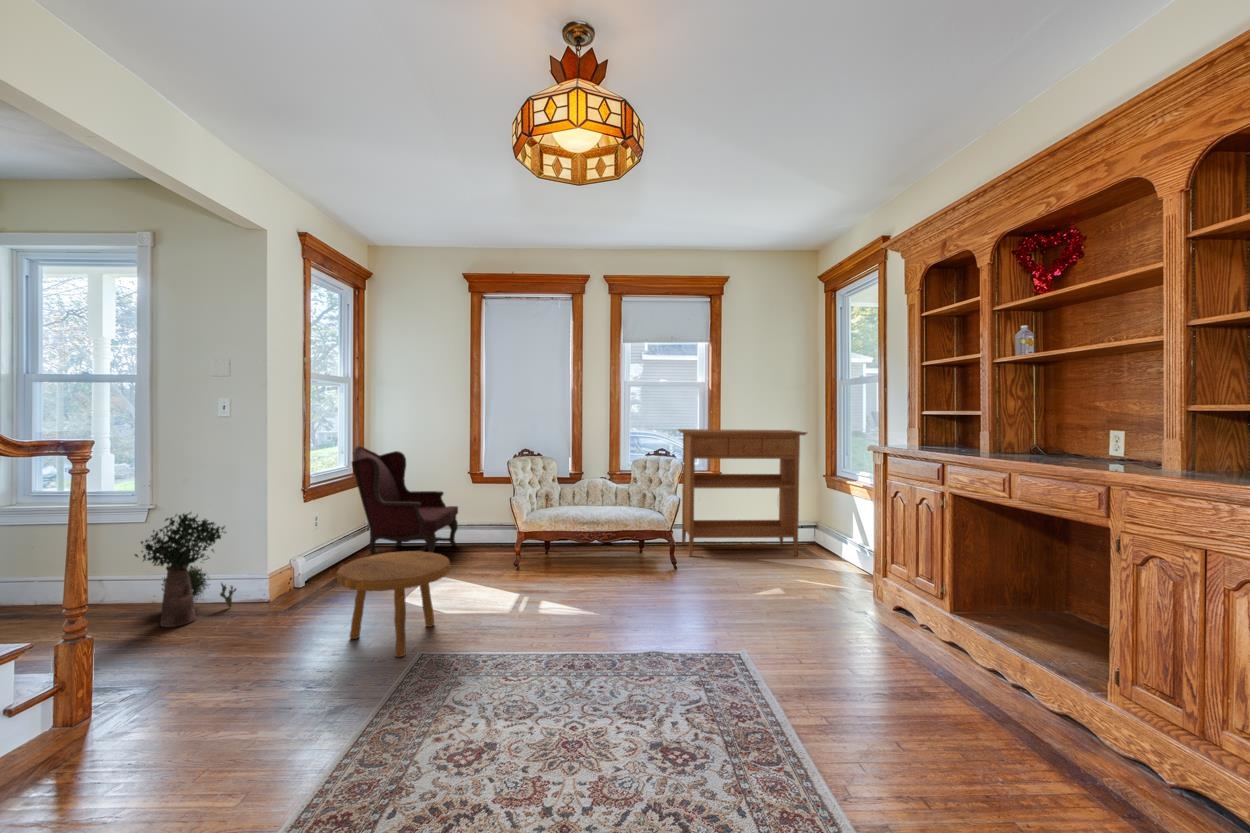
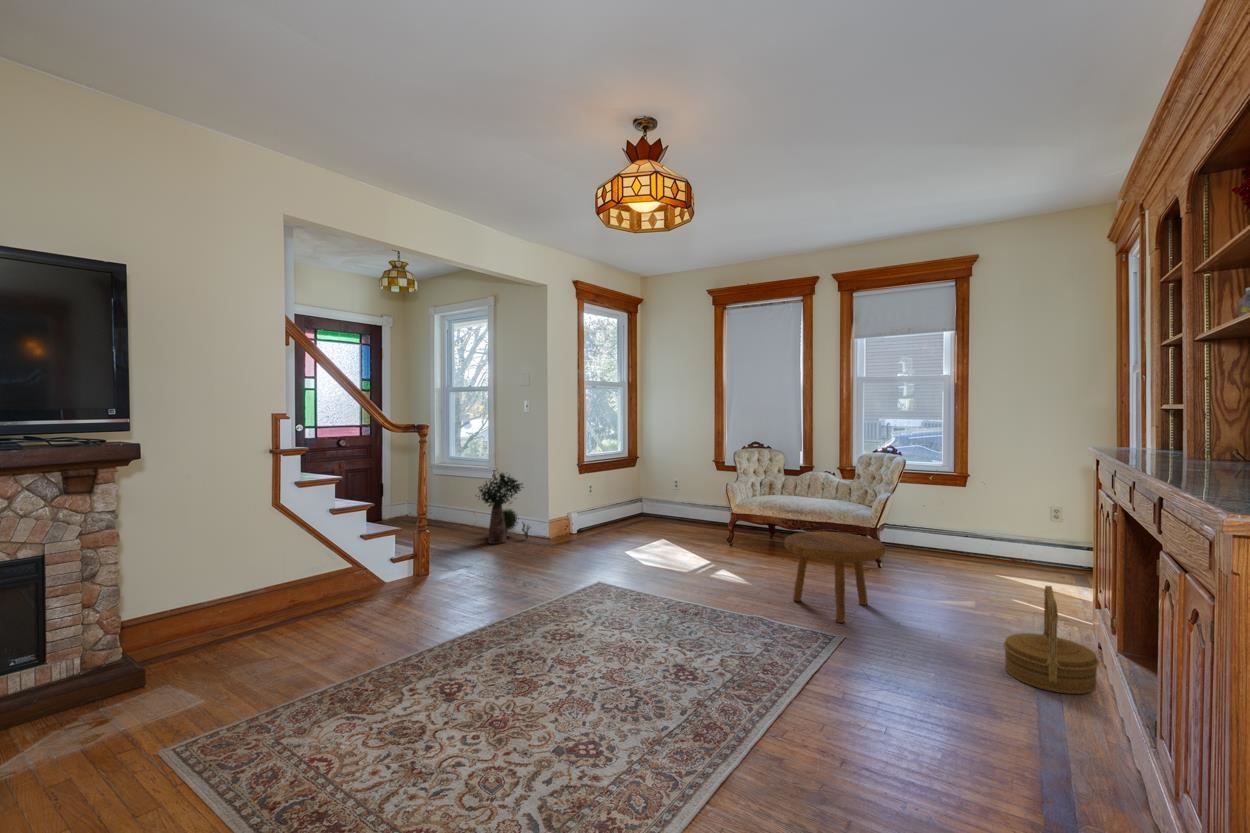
console table: present [679,429,807,556] -> none [905,426,1070,580]
armchair: present [352,446,458,556] -> none [618,435,704,535]
footstool: present [337,551,451,657] -> present [784,531,885,623]
woven basket: none [867,573,941,666] -> present [1004,586,1099,694]

